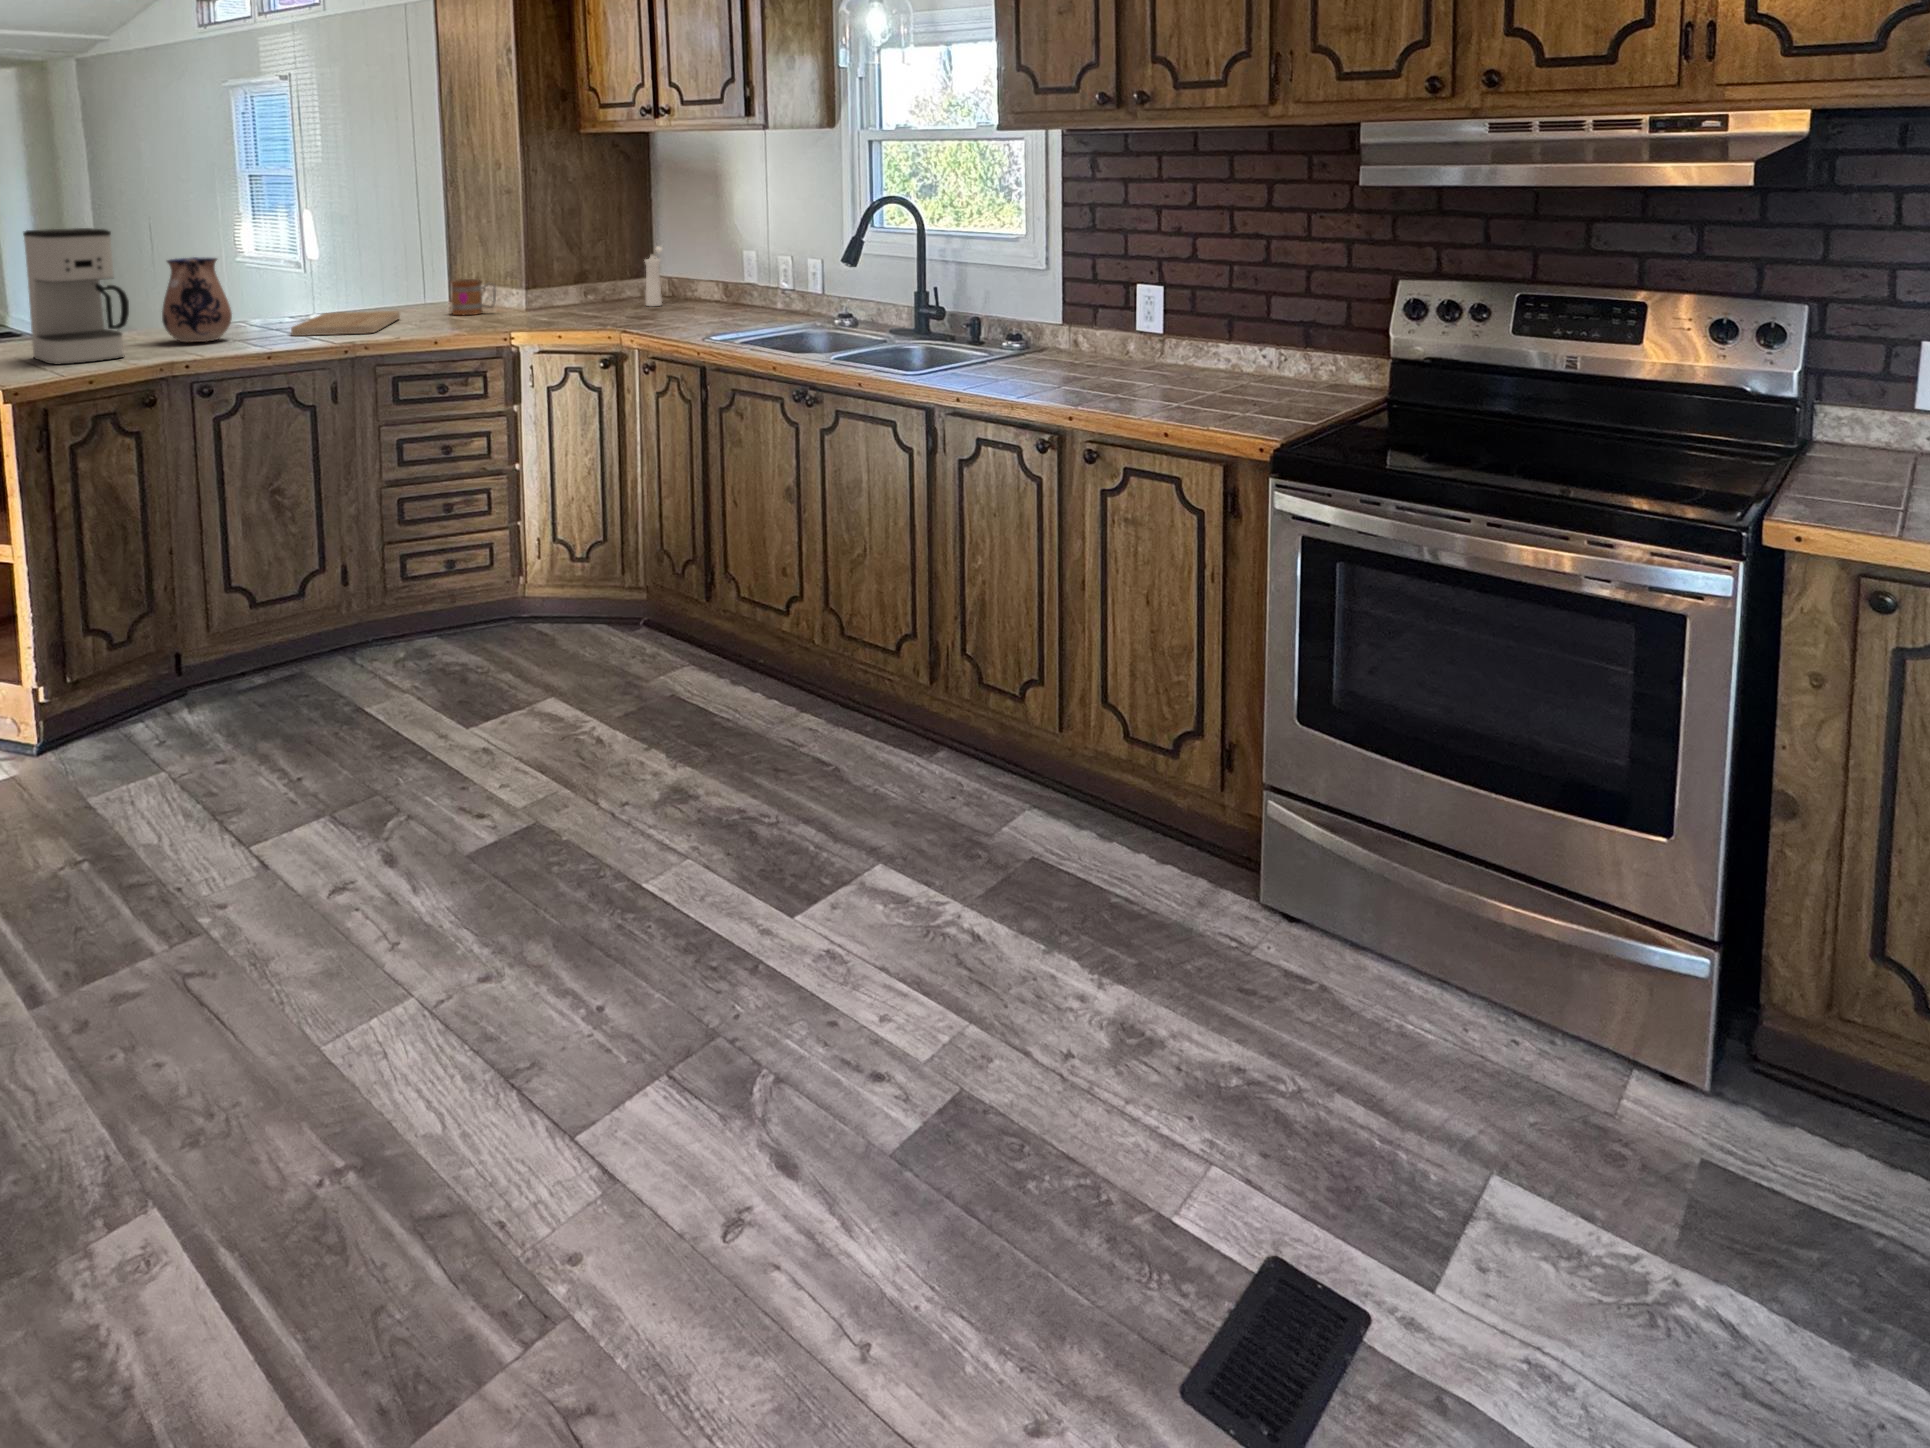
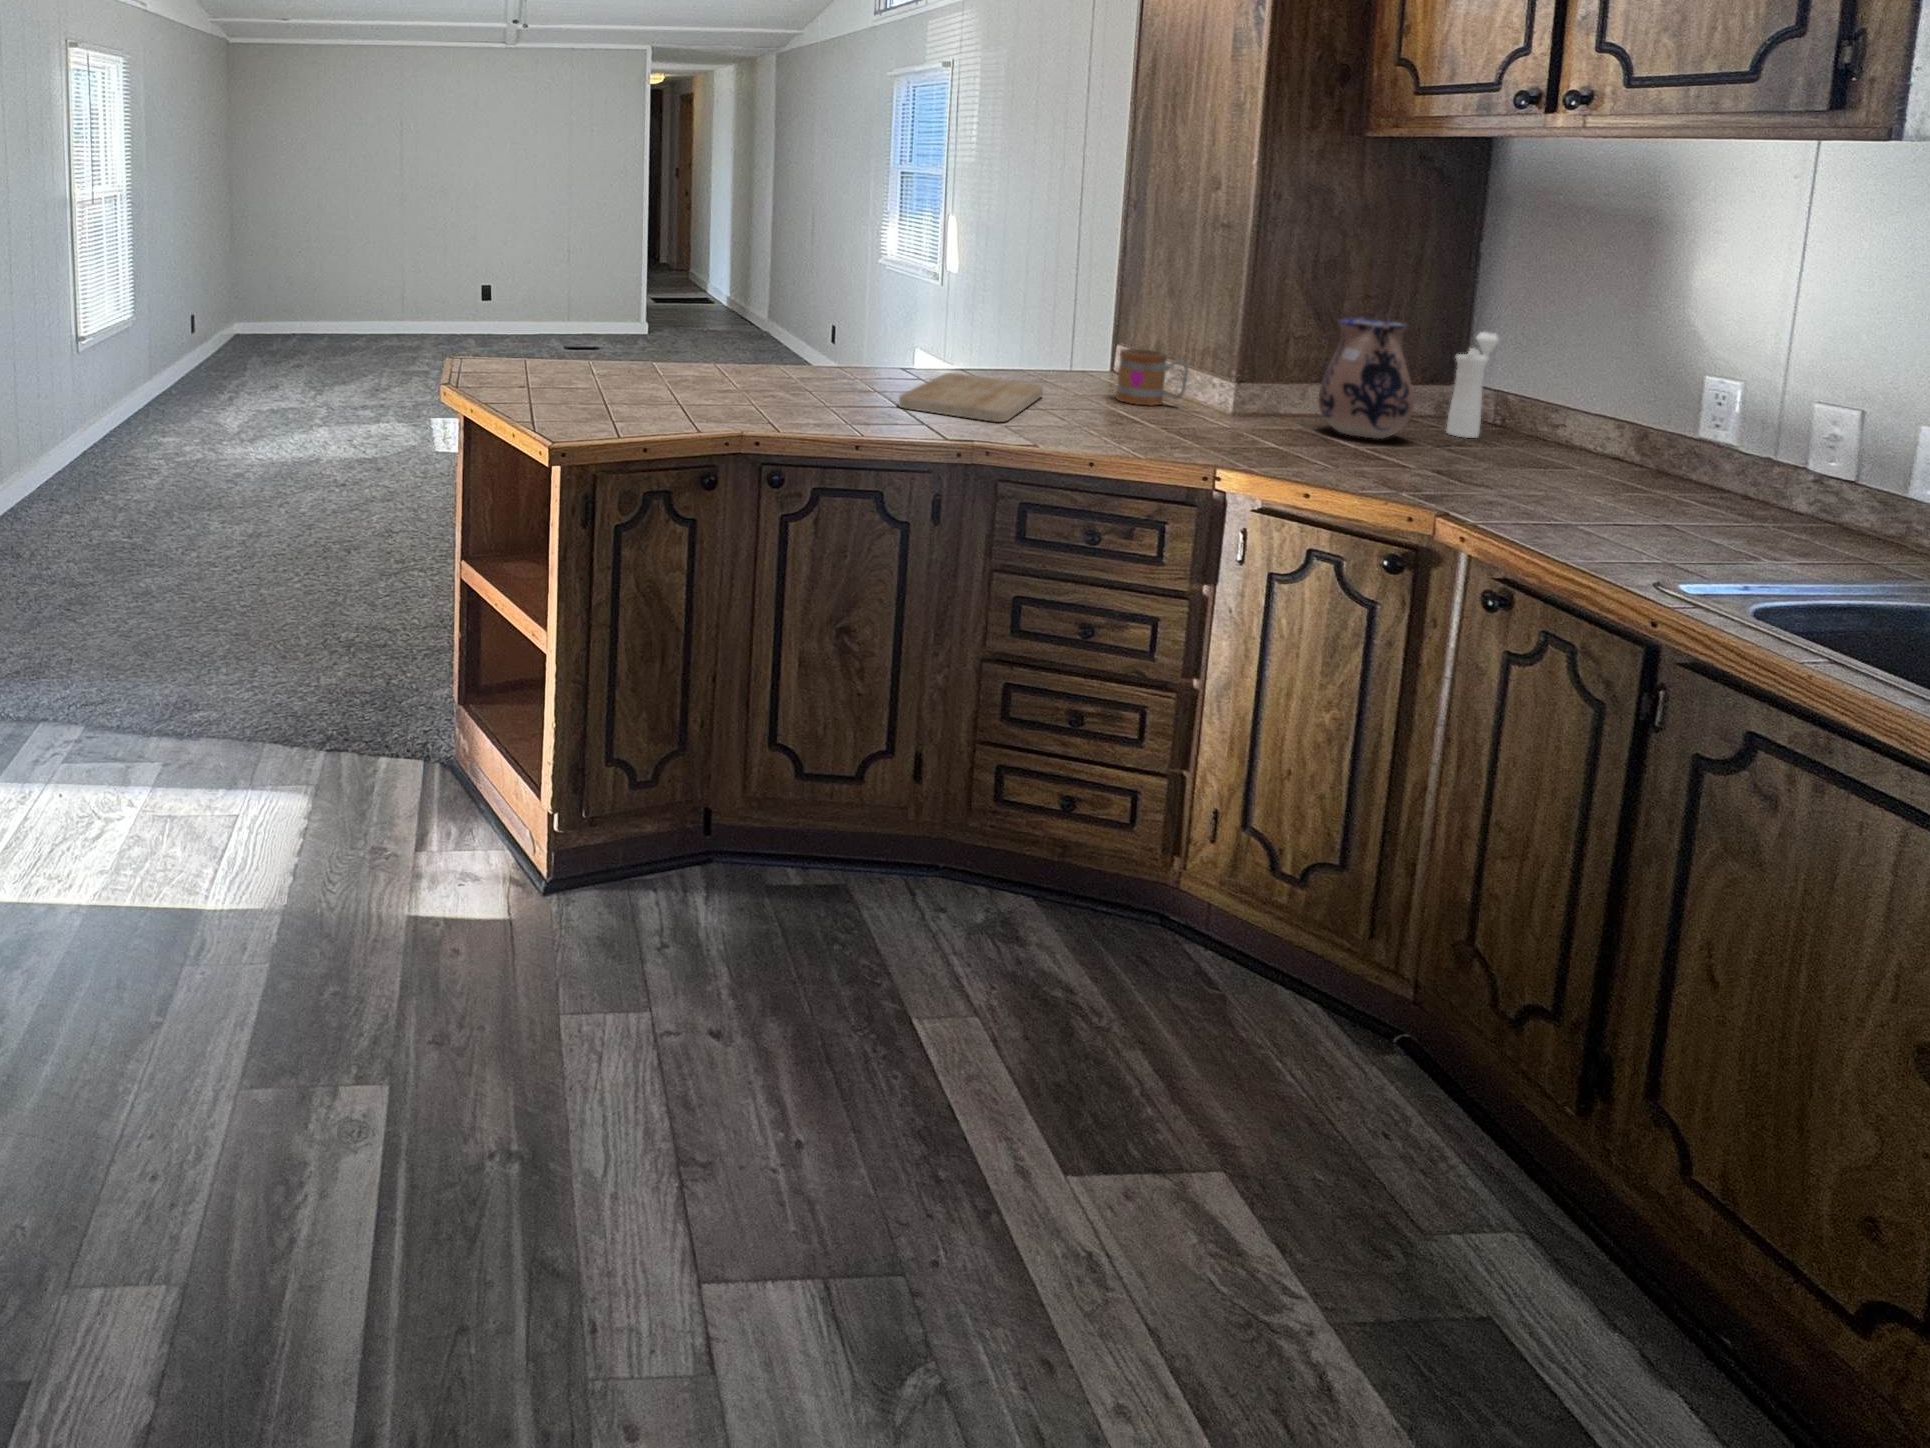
coffee maker: present [23,228,129,364] -> none [618,242,717,415]
ceramic pitcher: present [162,257,232,342] -> present [1319,318,1414,439]

